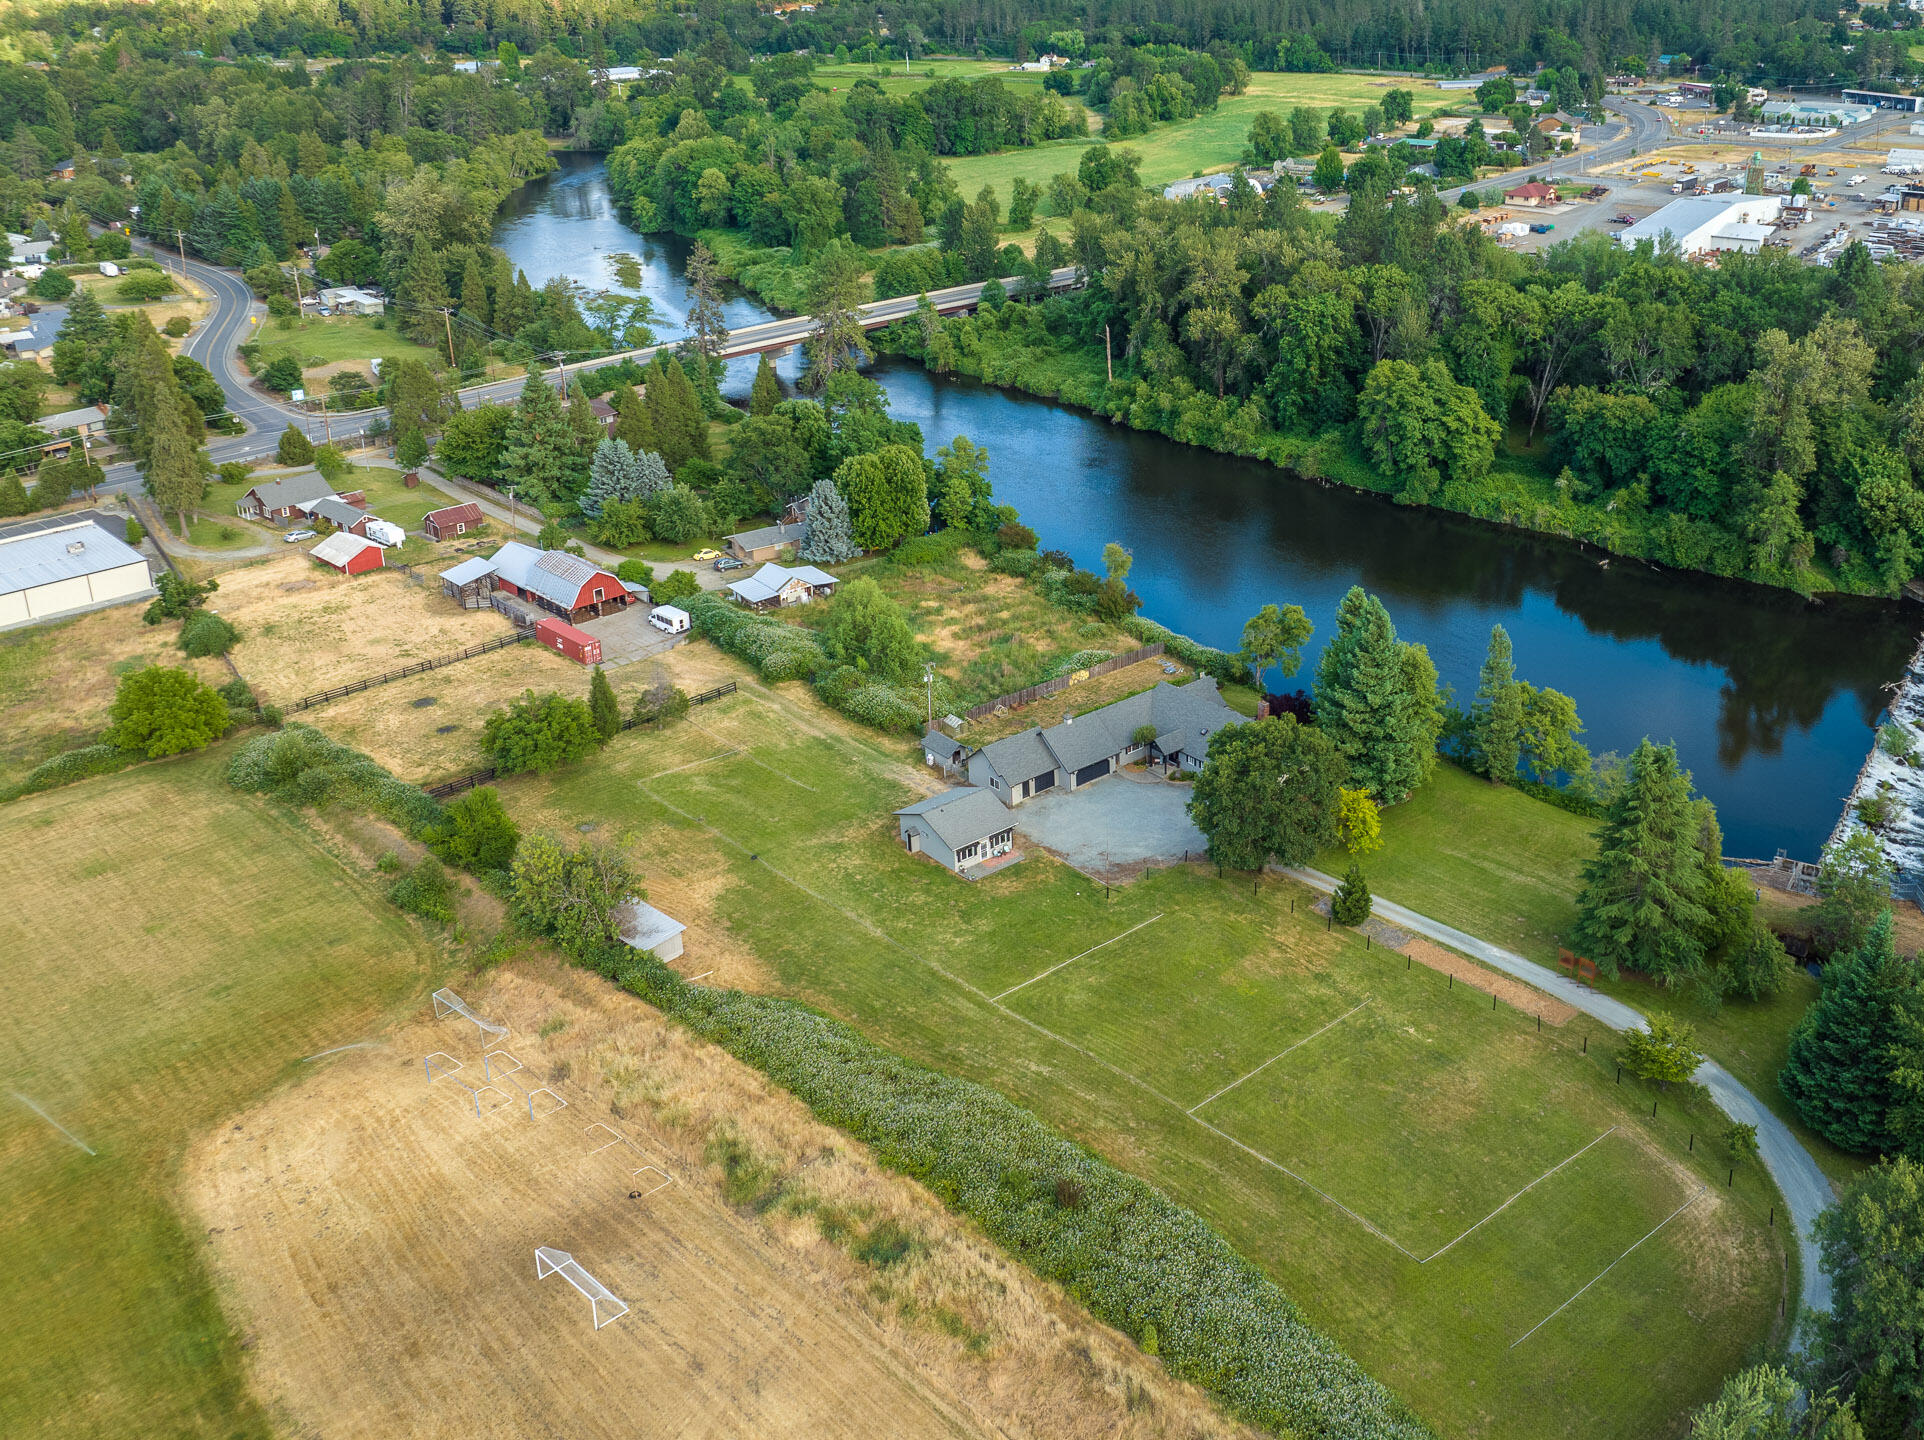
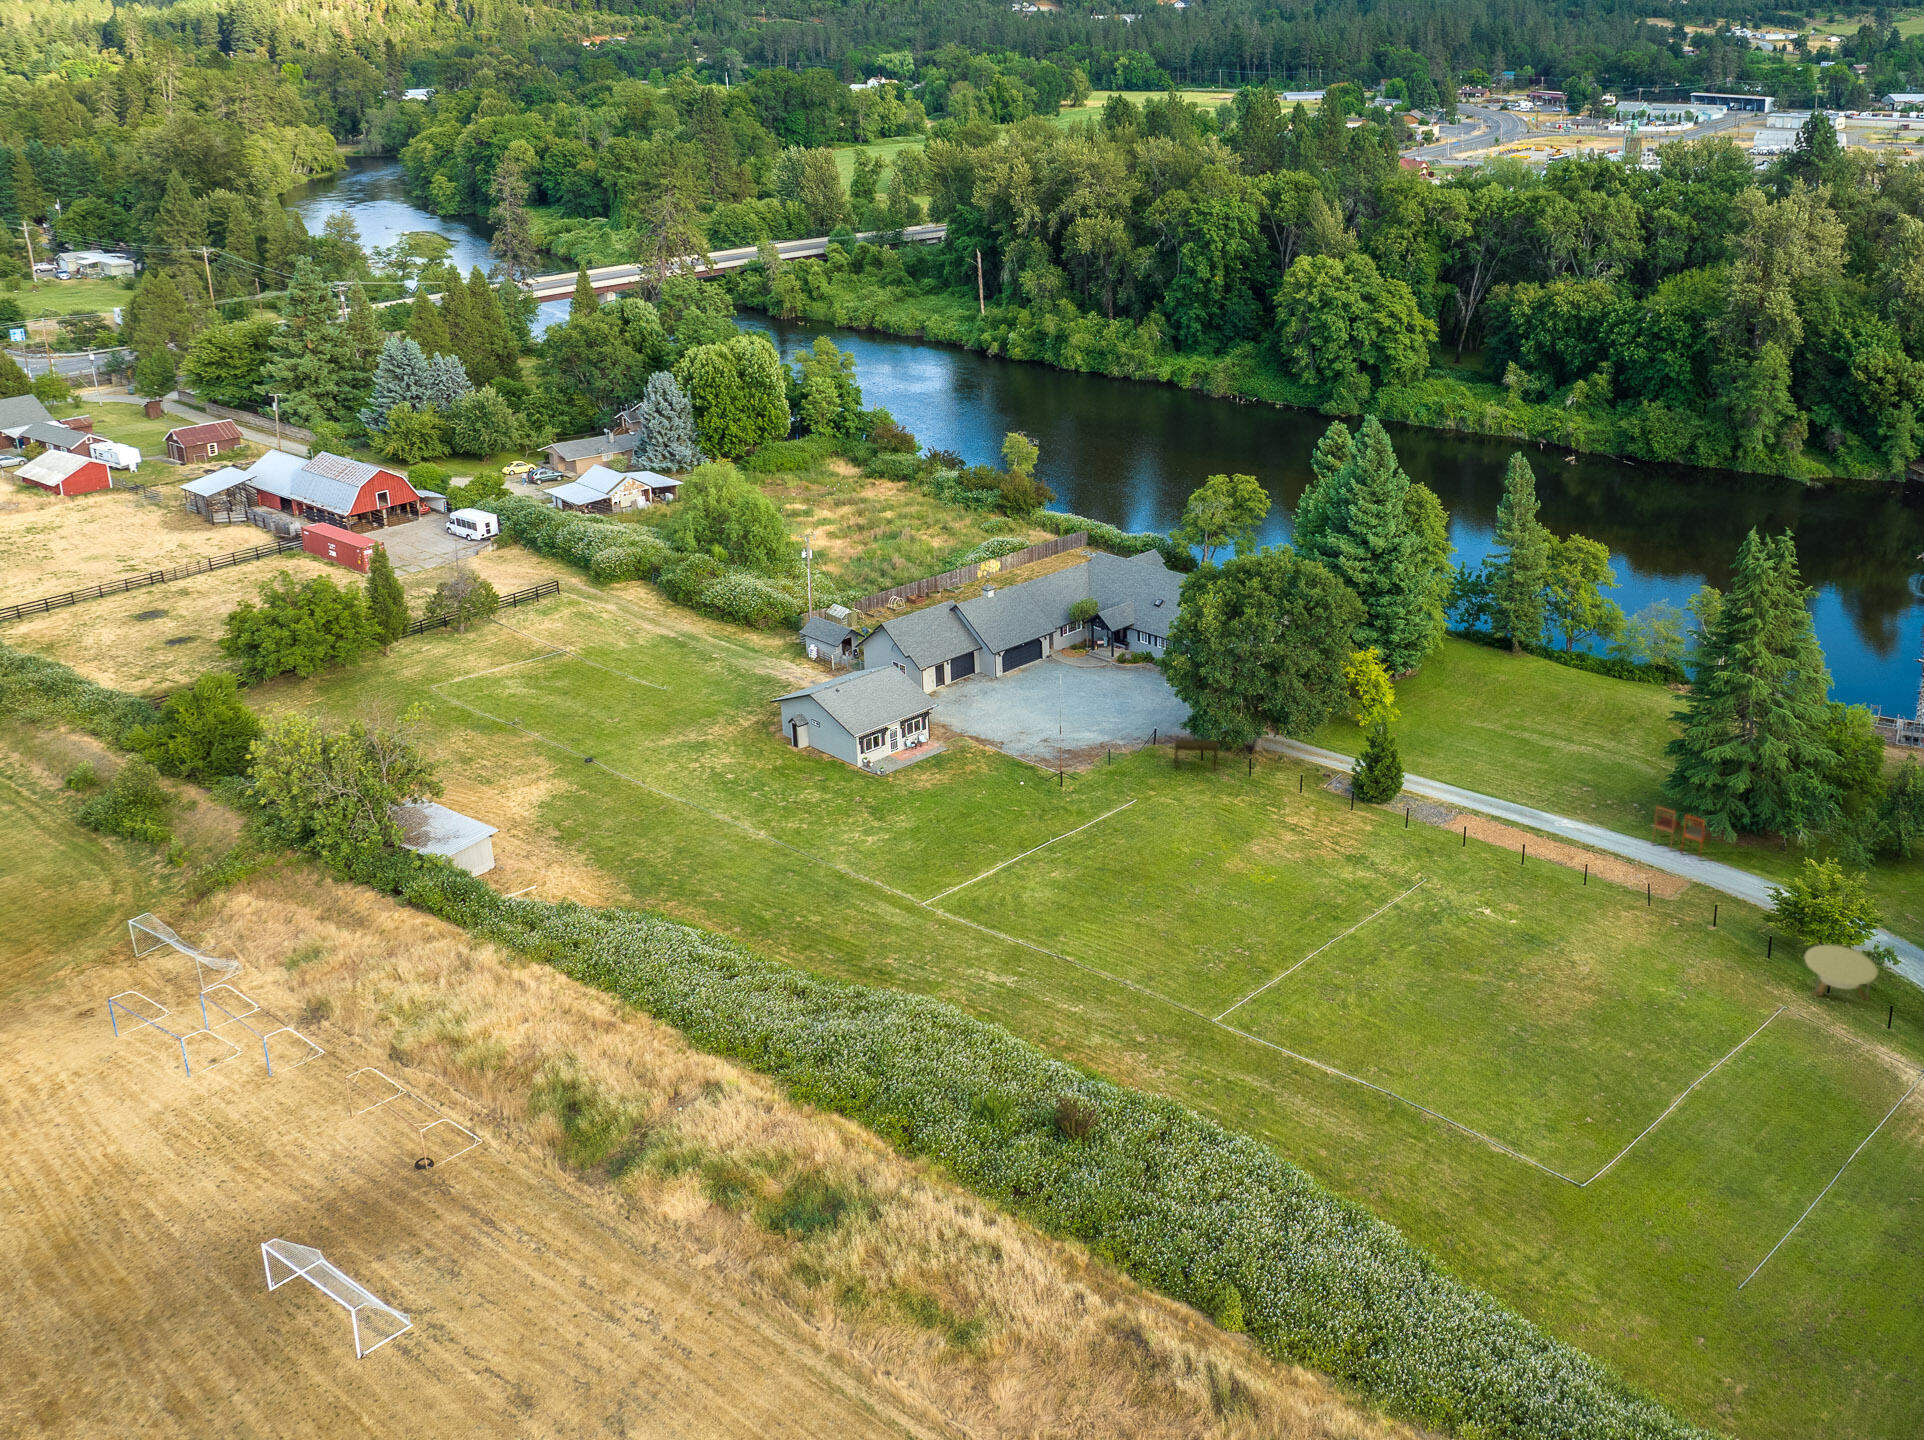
bench: none [1193,863,1229,889] -> present [1174,740,1219,769]
round table: none [1639,1080,1693,1127] -> present [1805,945,1878,1000]

